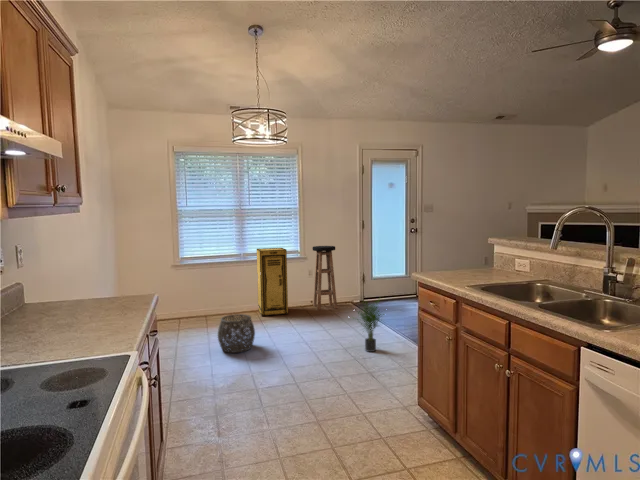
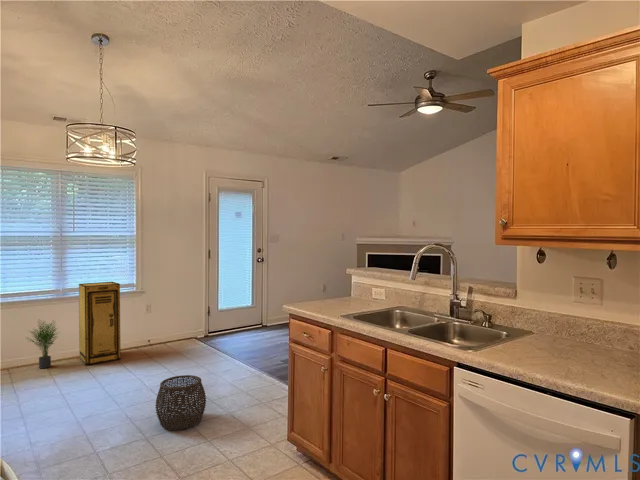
bar stool: present [312,246,337,310] -> none [150,278,180,351]
potted plant: present [357,303,381,352] -> present [30,323,56,368]
woven basket: present [218,314,255,353] -> present [155,375,206,430]

